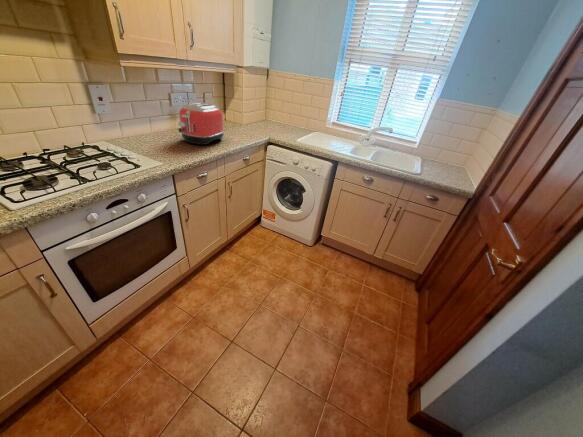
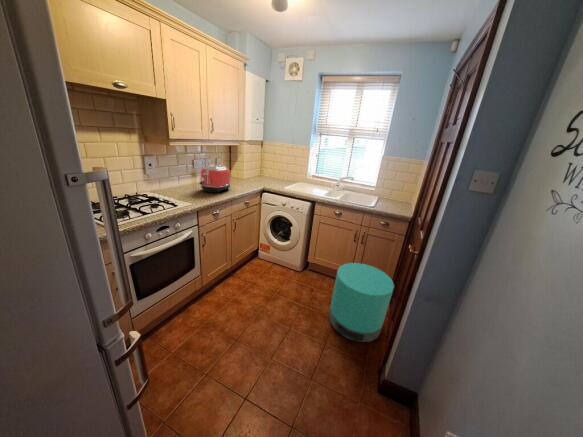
trash can: none [346,248,441,348] -> present [329,263,394,342]

